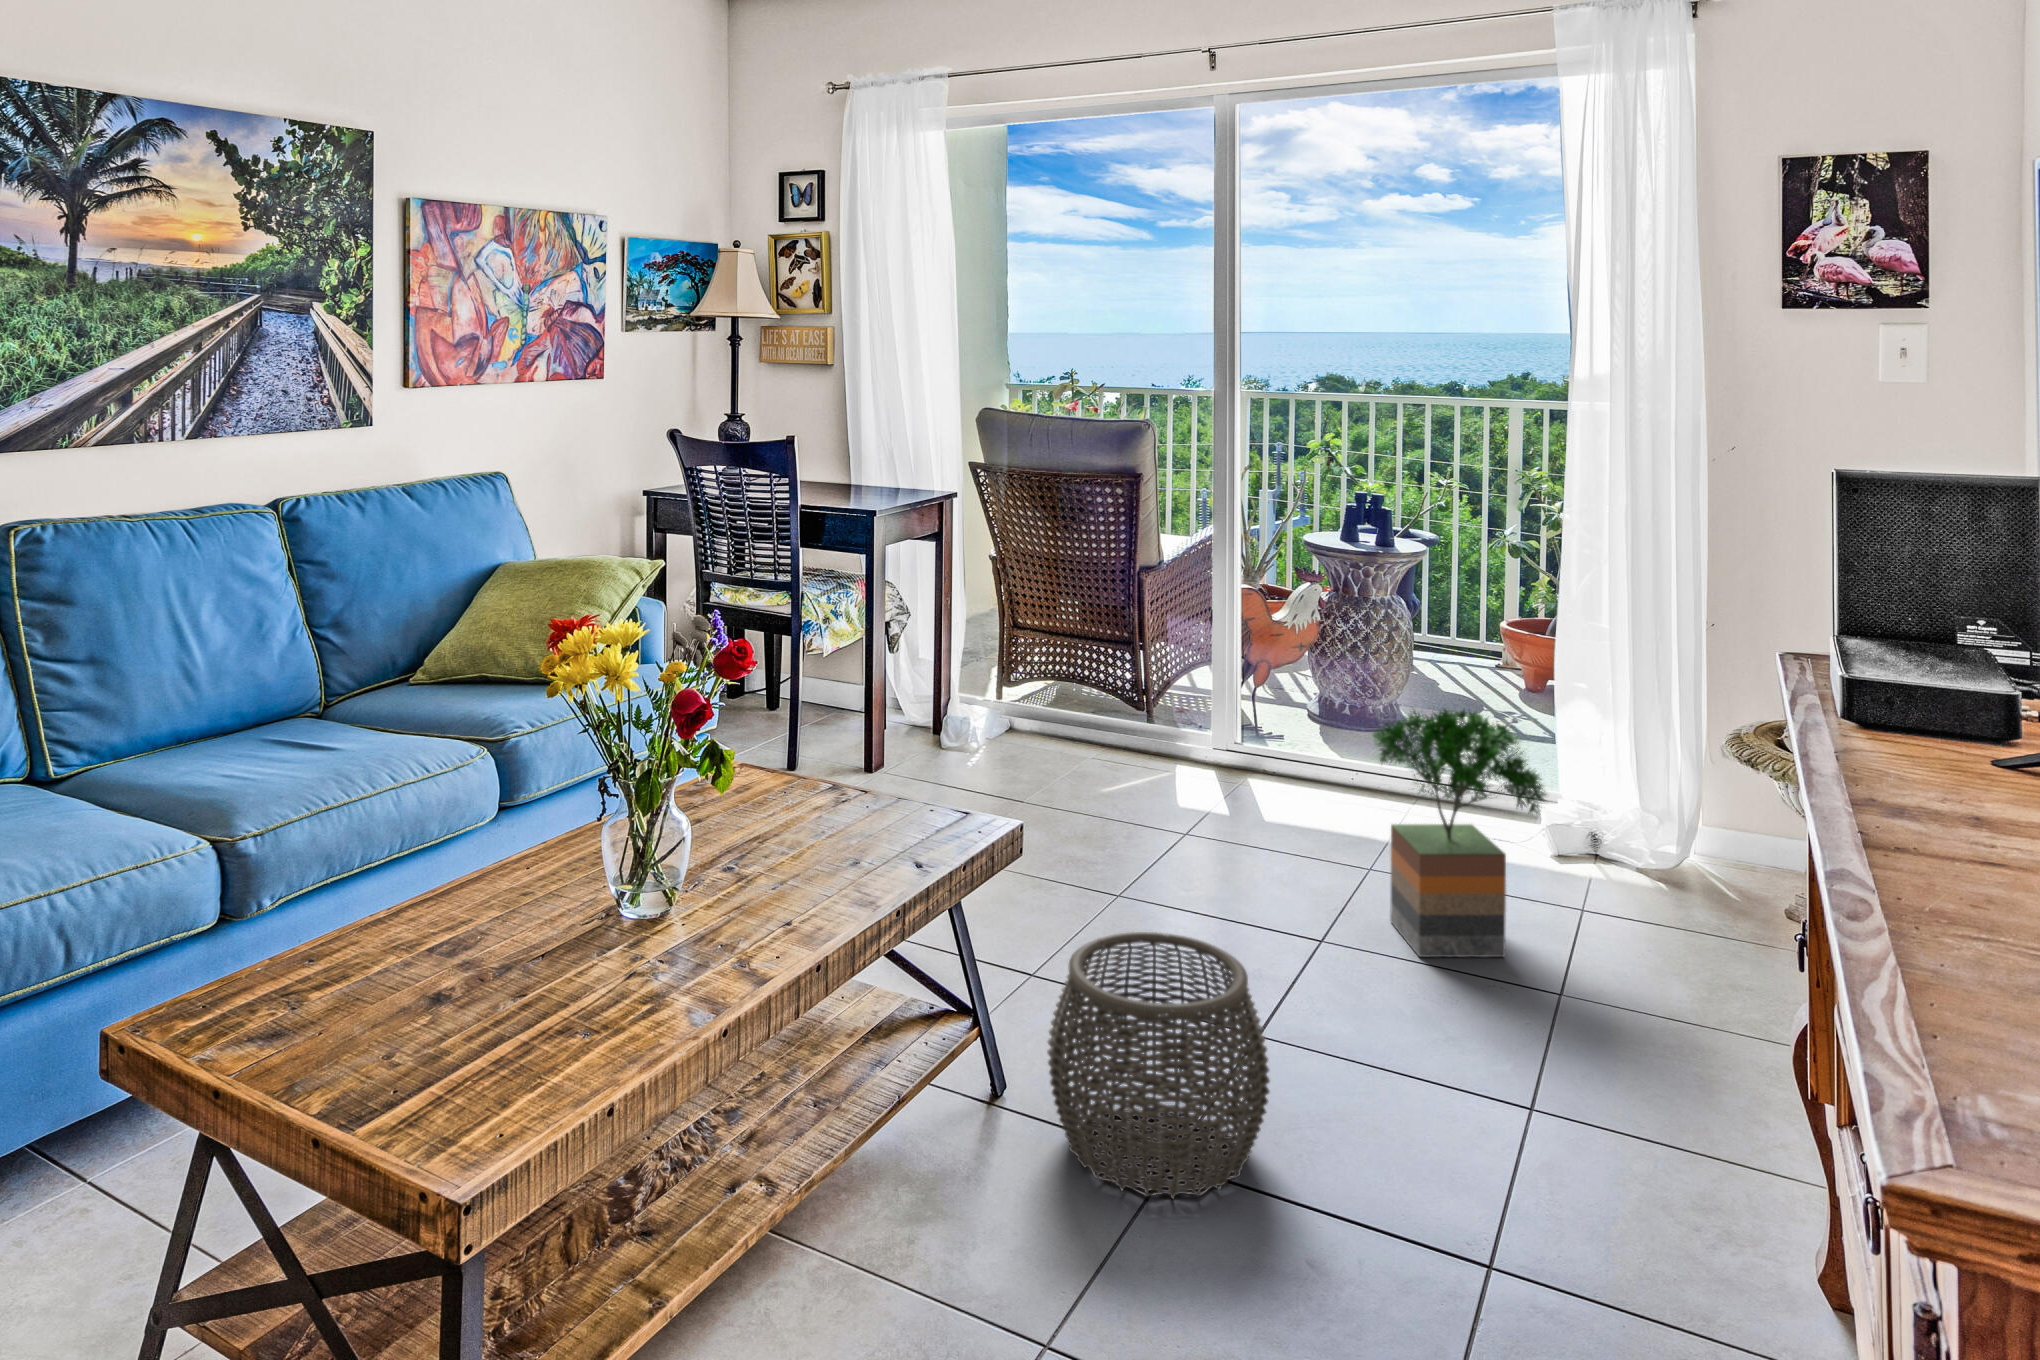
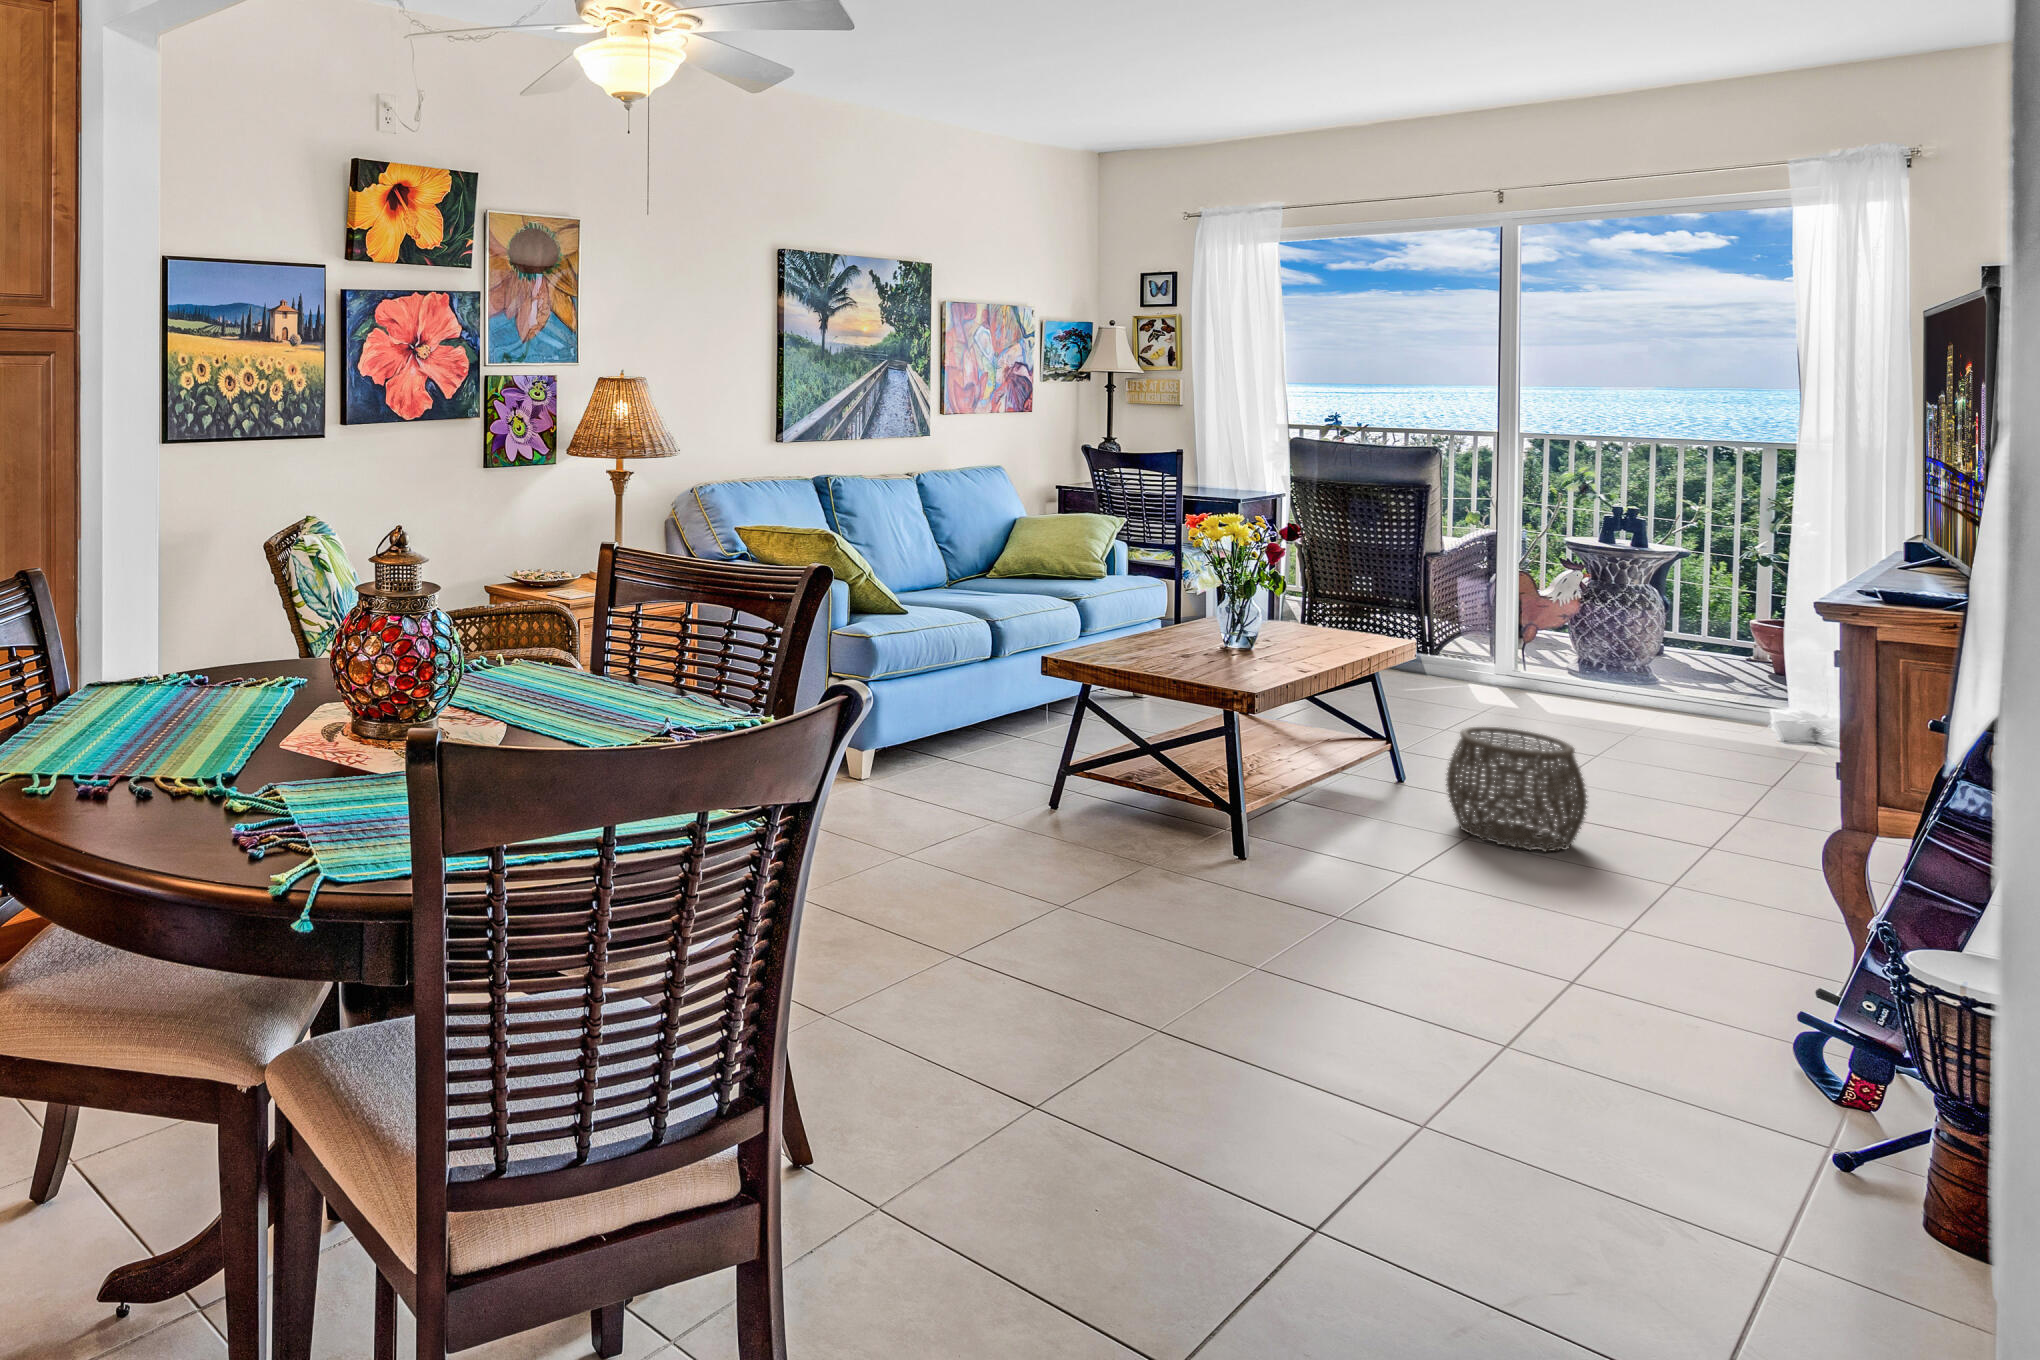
potted tree: present [1372,709,1546,957] -> none [1636,641,1778,800]

